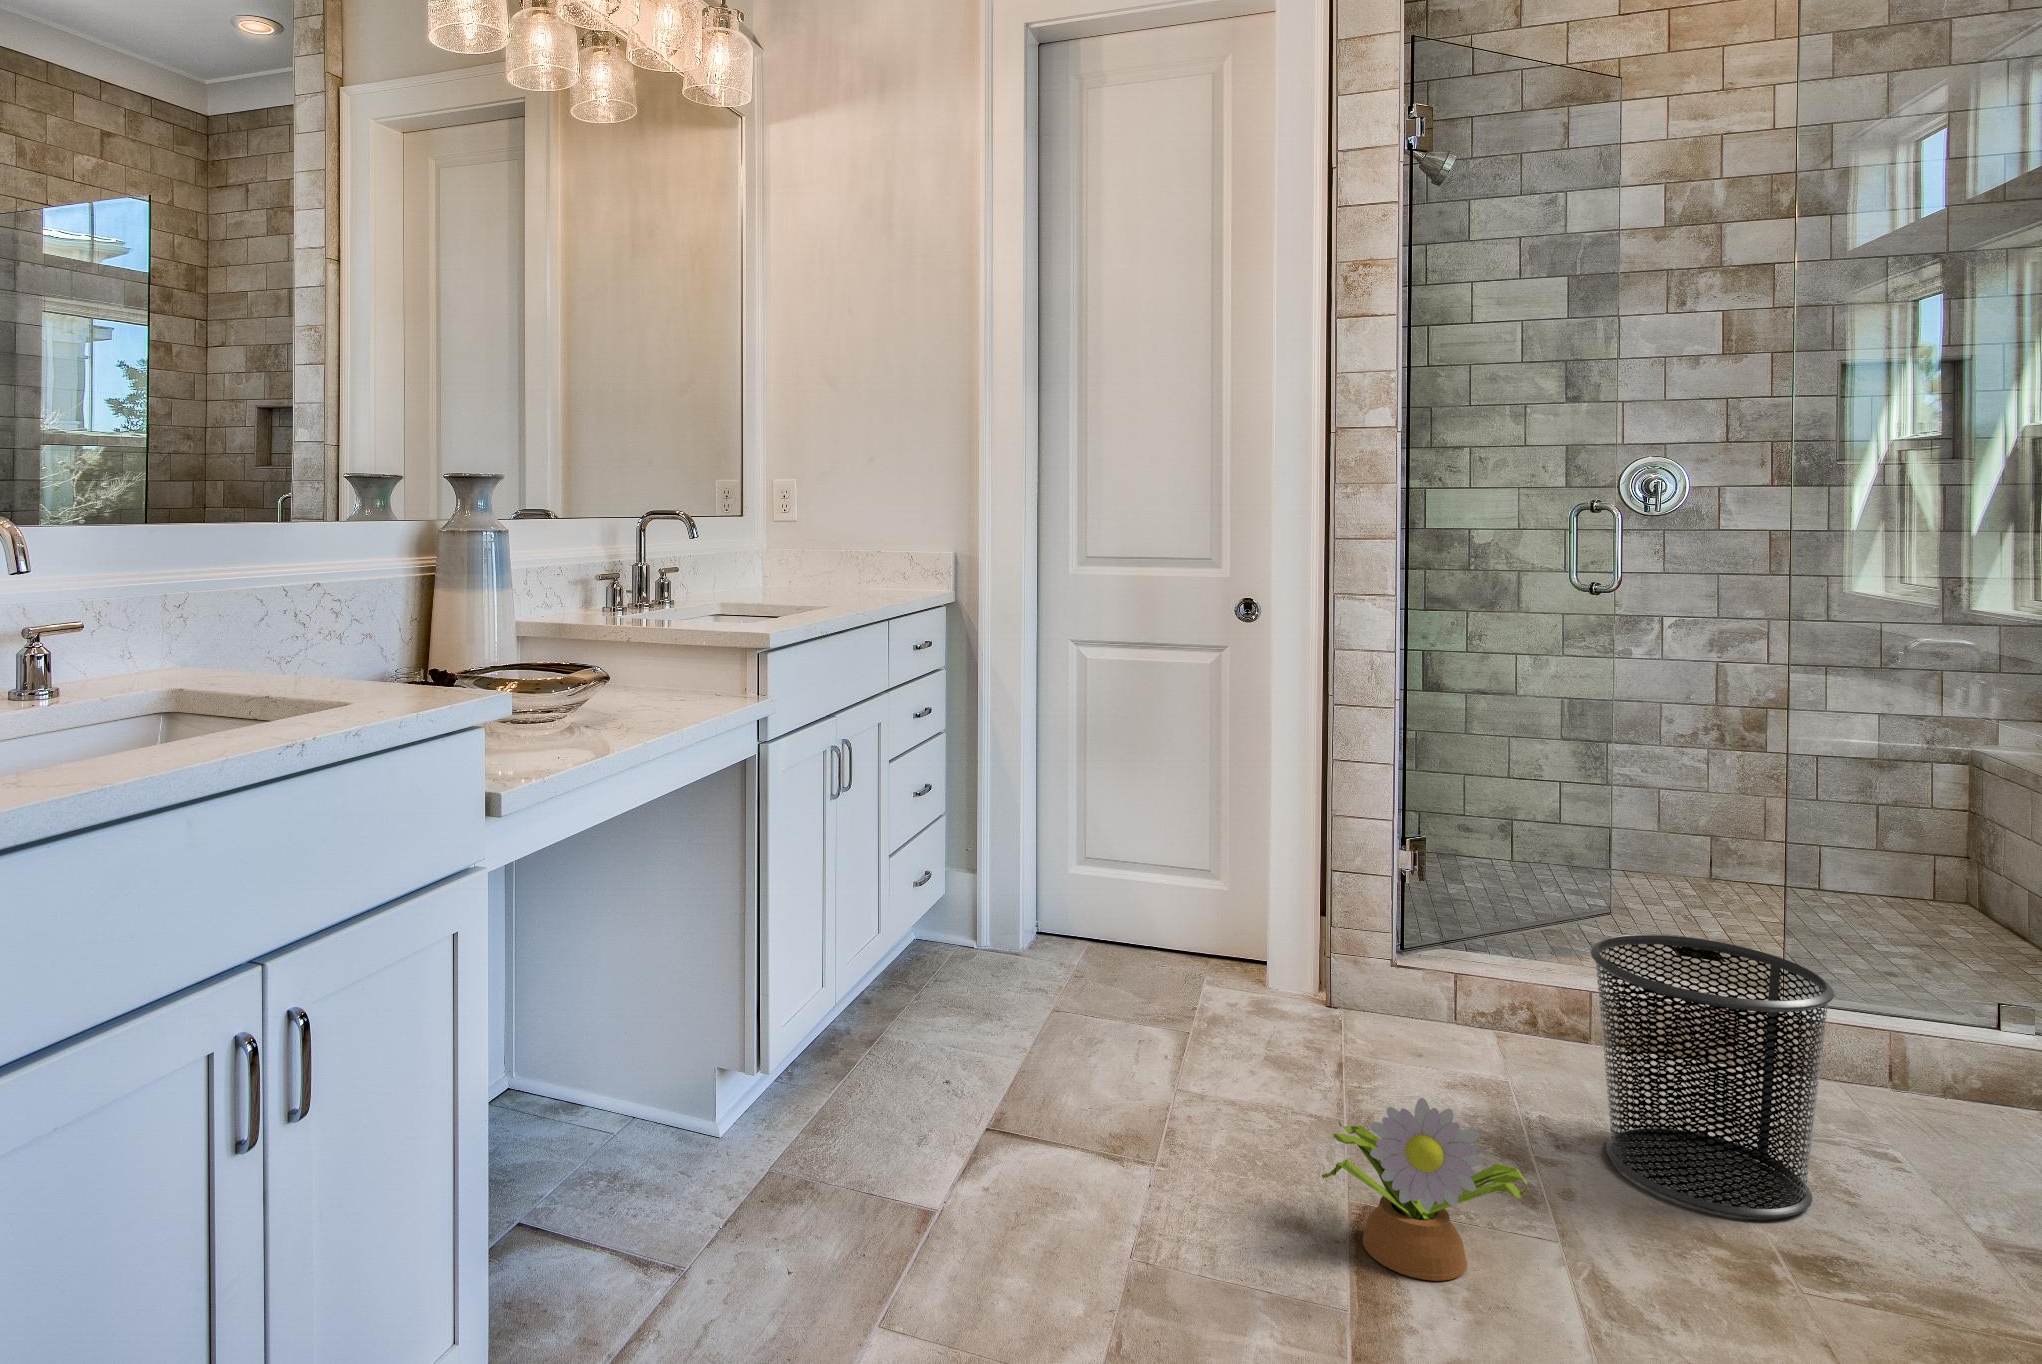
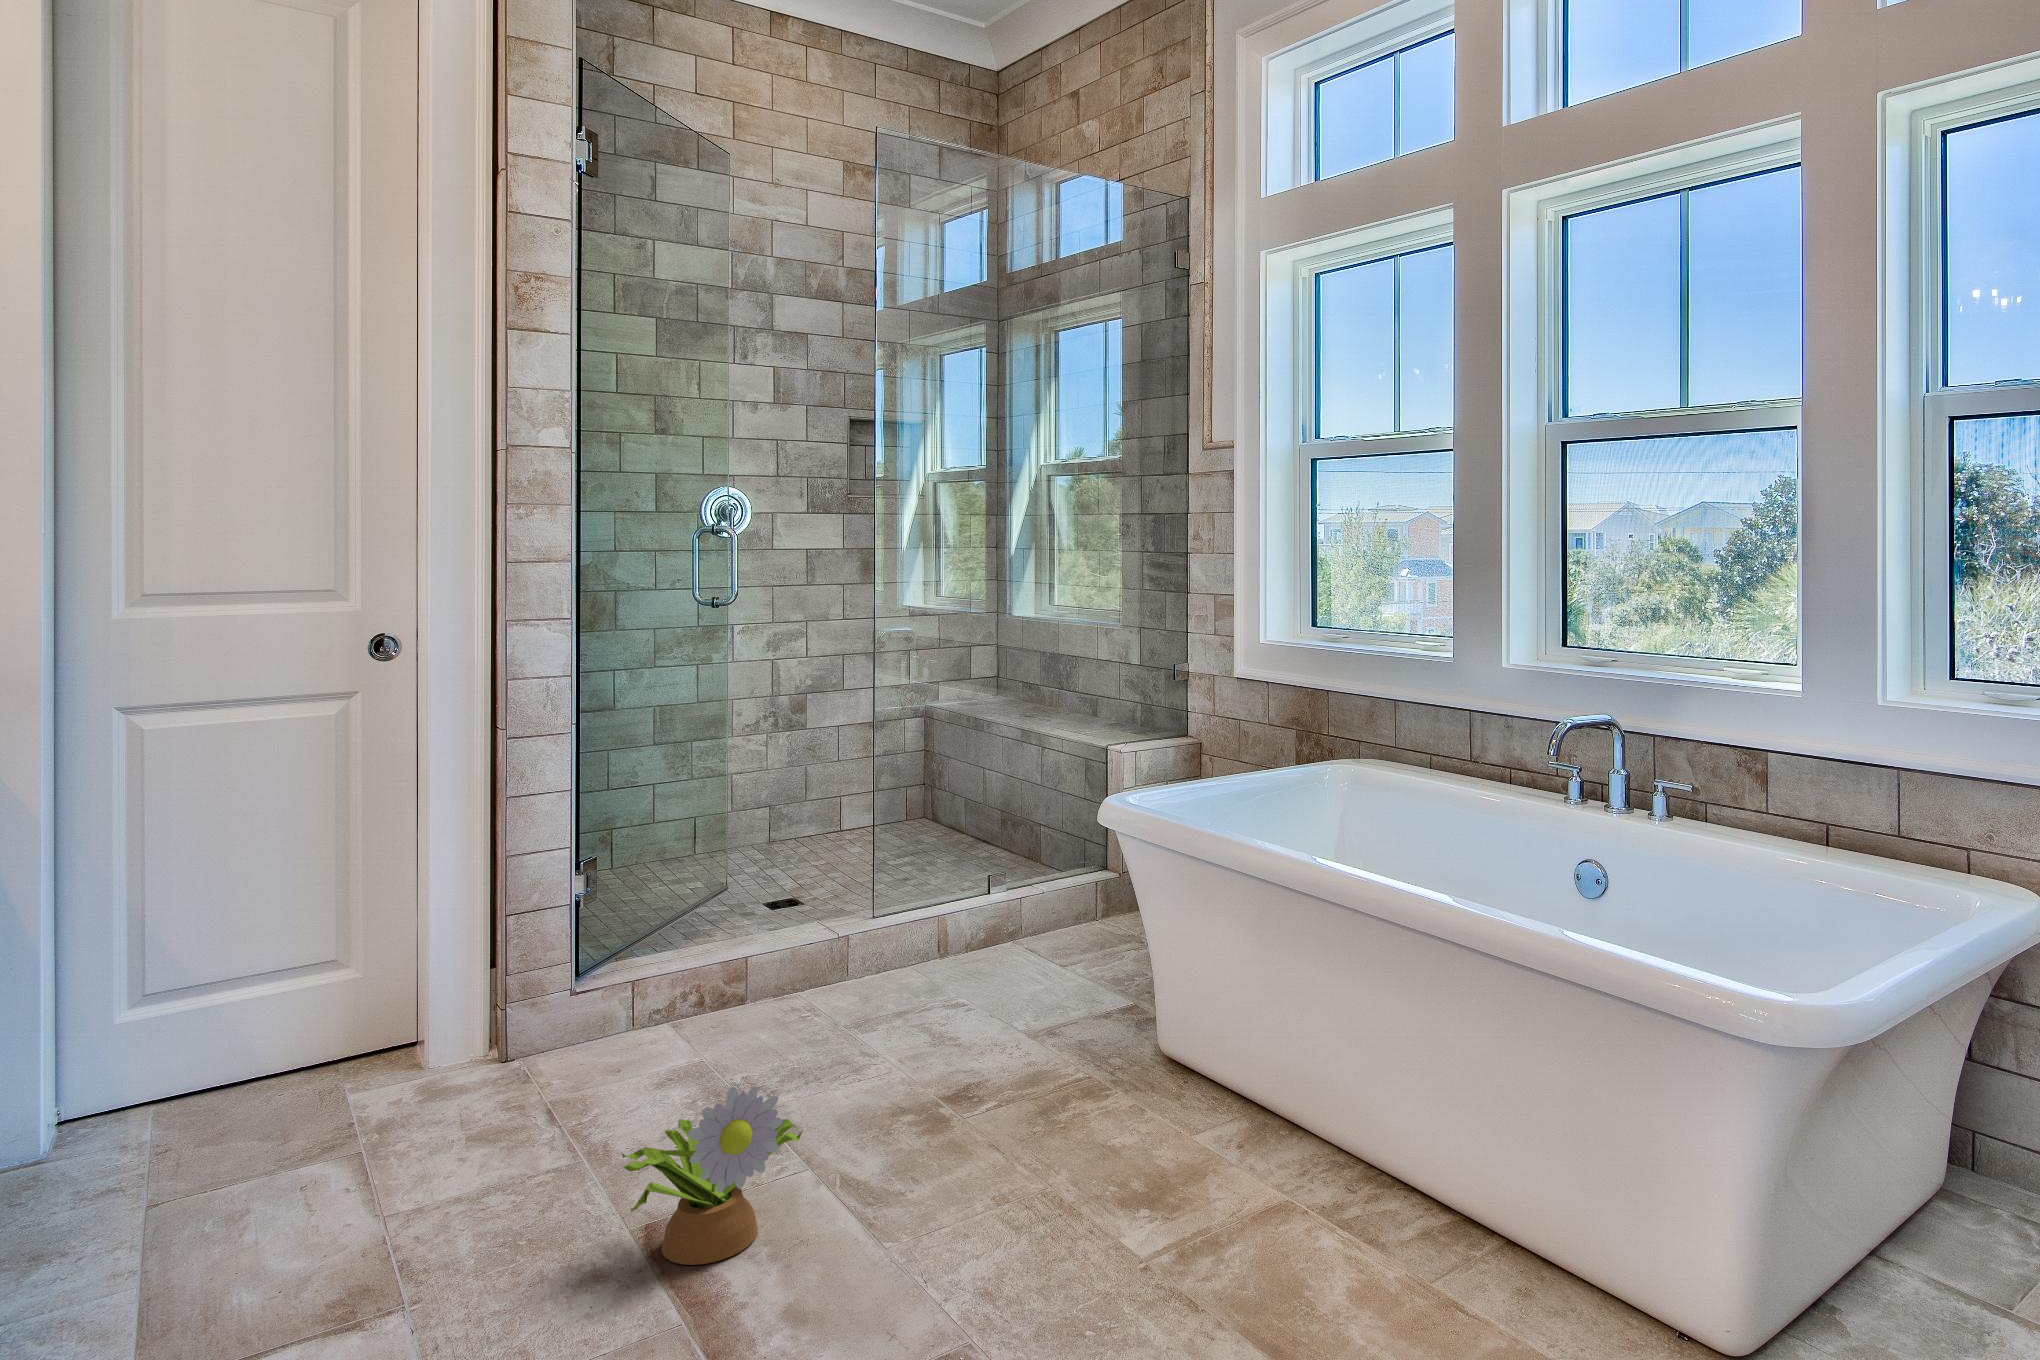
waste bin: present [1591,934,1834,1219] -> none [789,879,953,1096]

